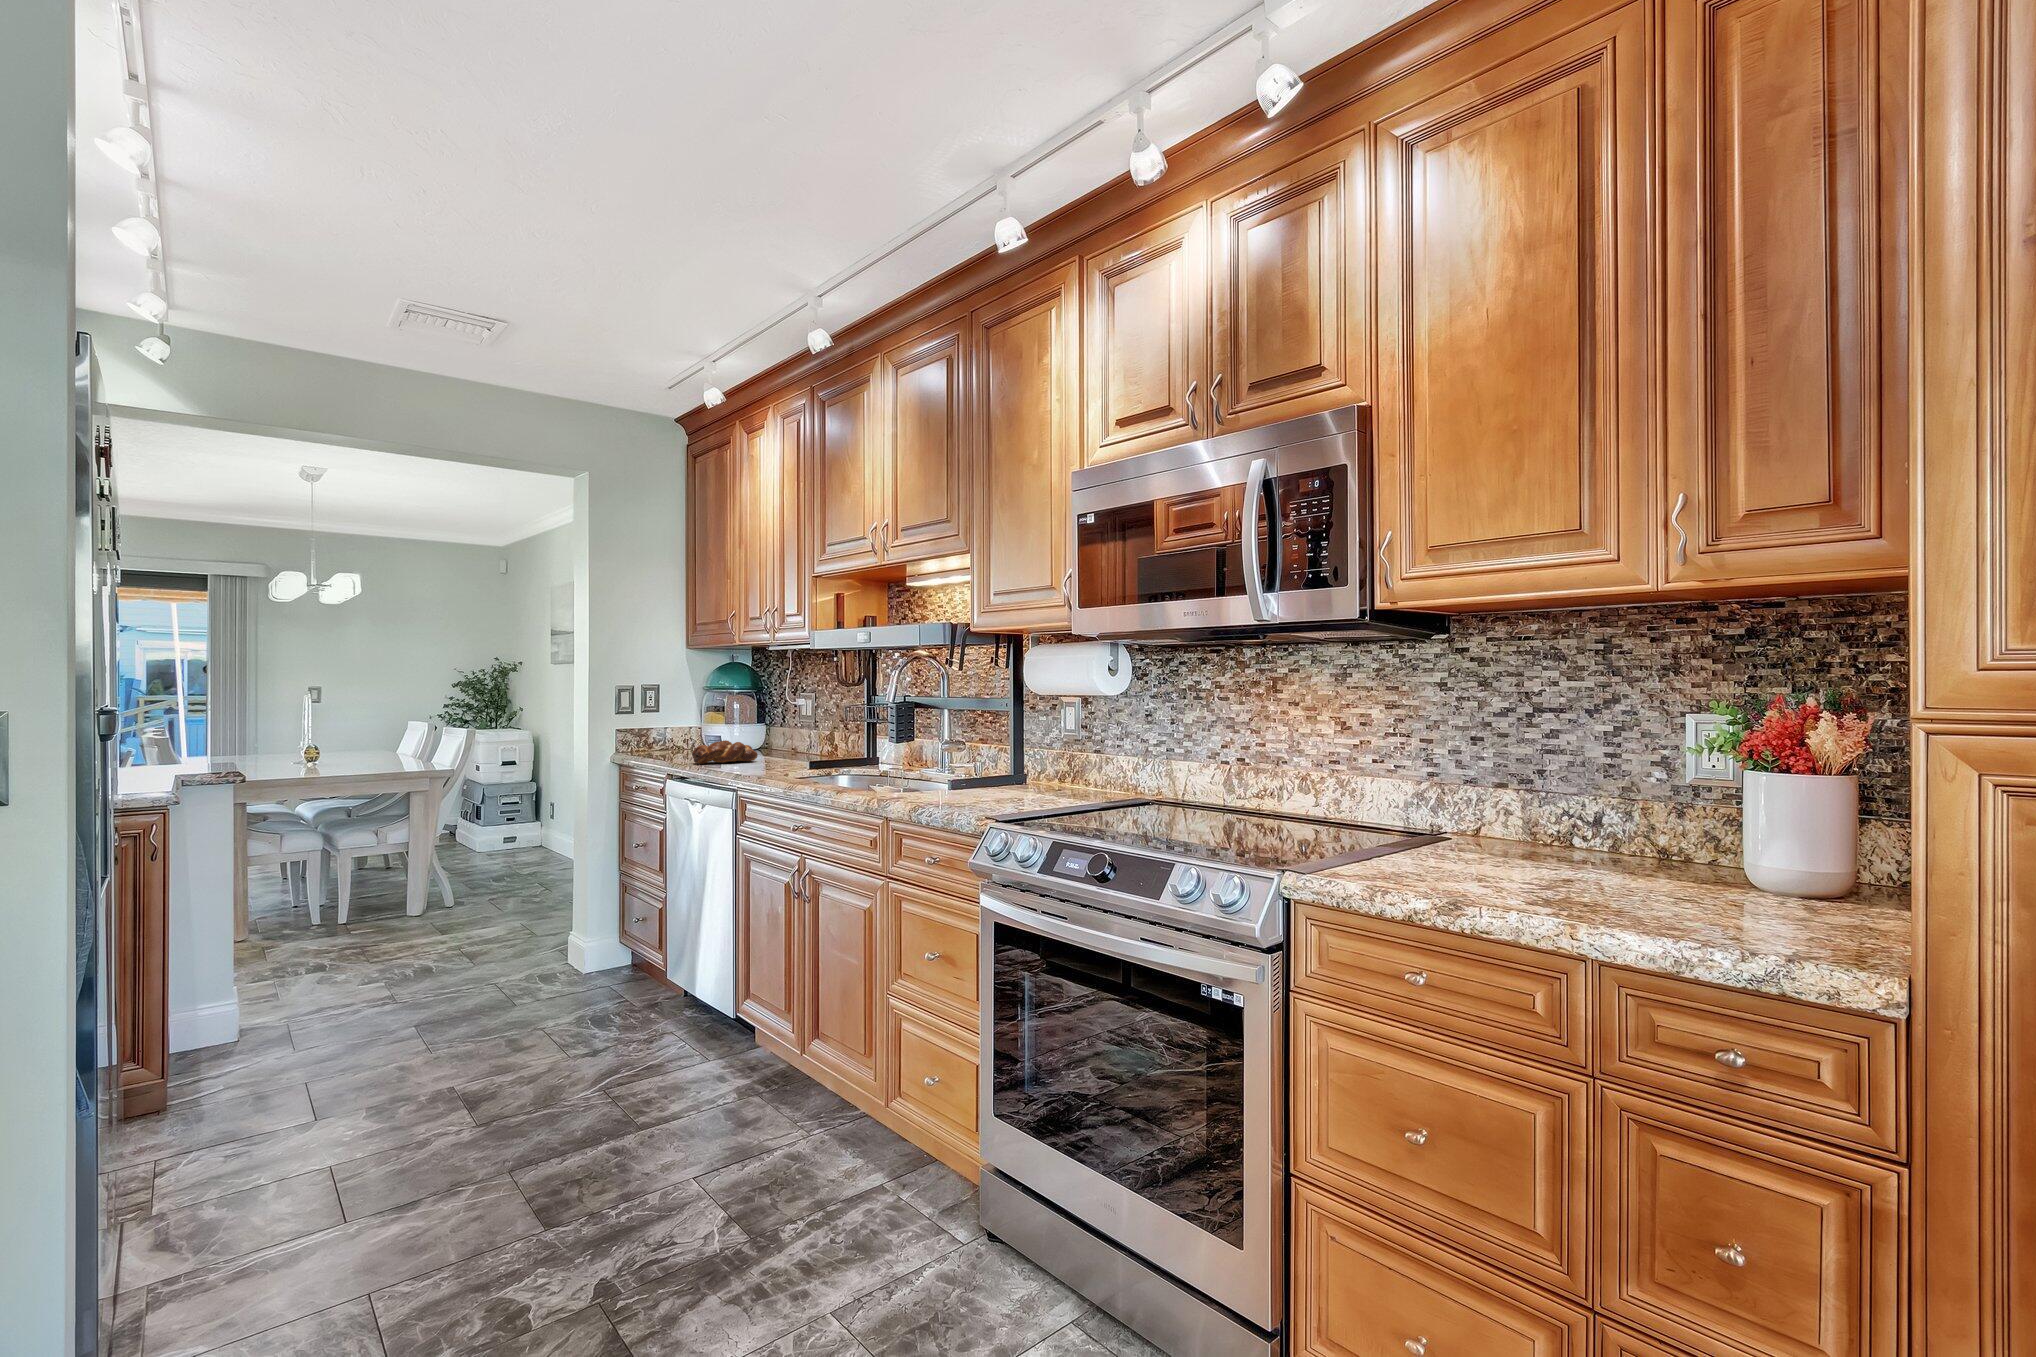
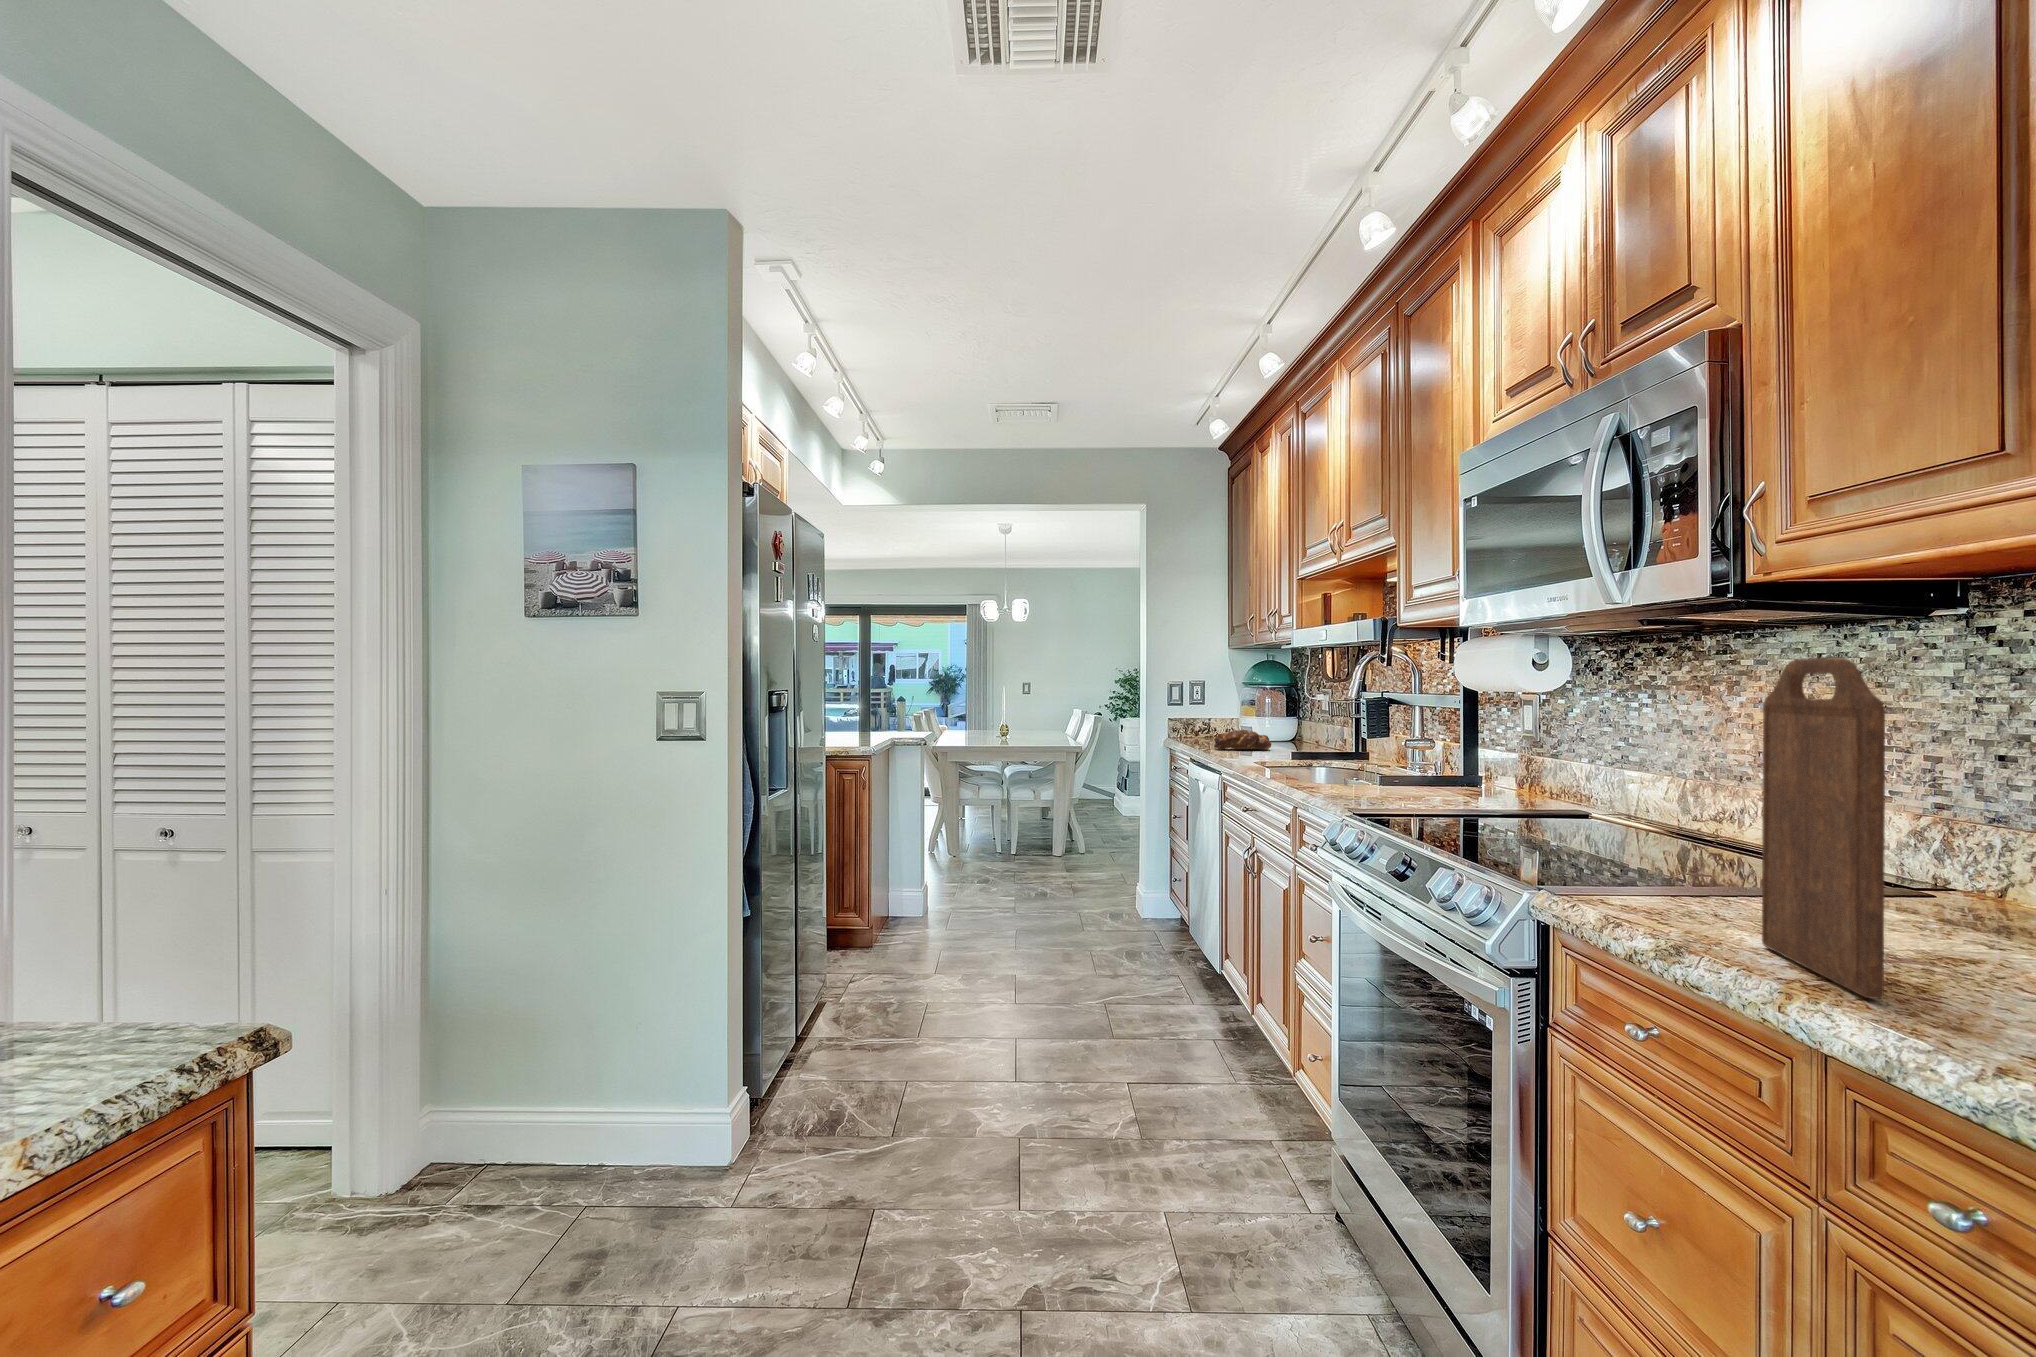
cutting board: none [1475,673,1606,917] -> present [1762,657,1885,999]

